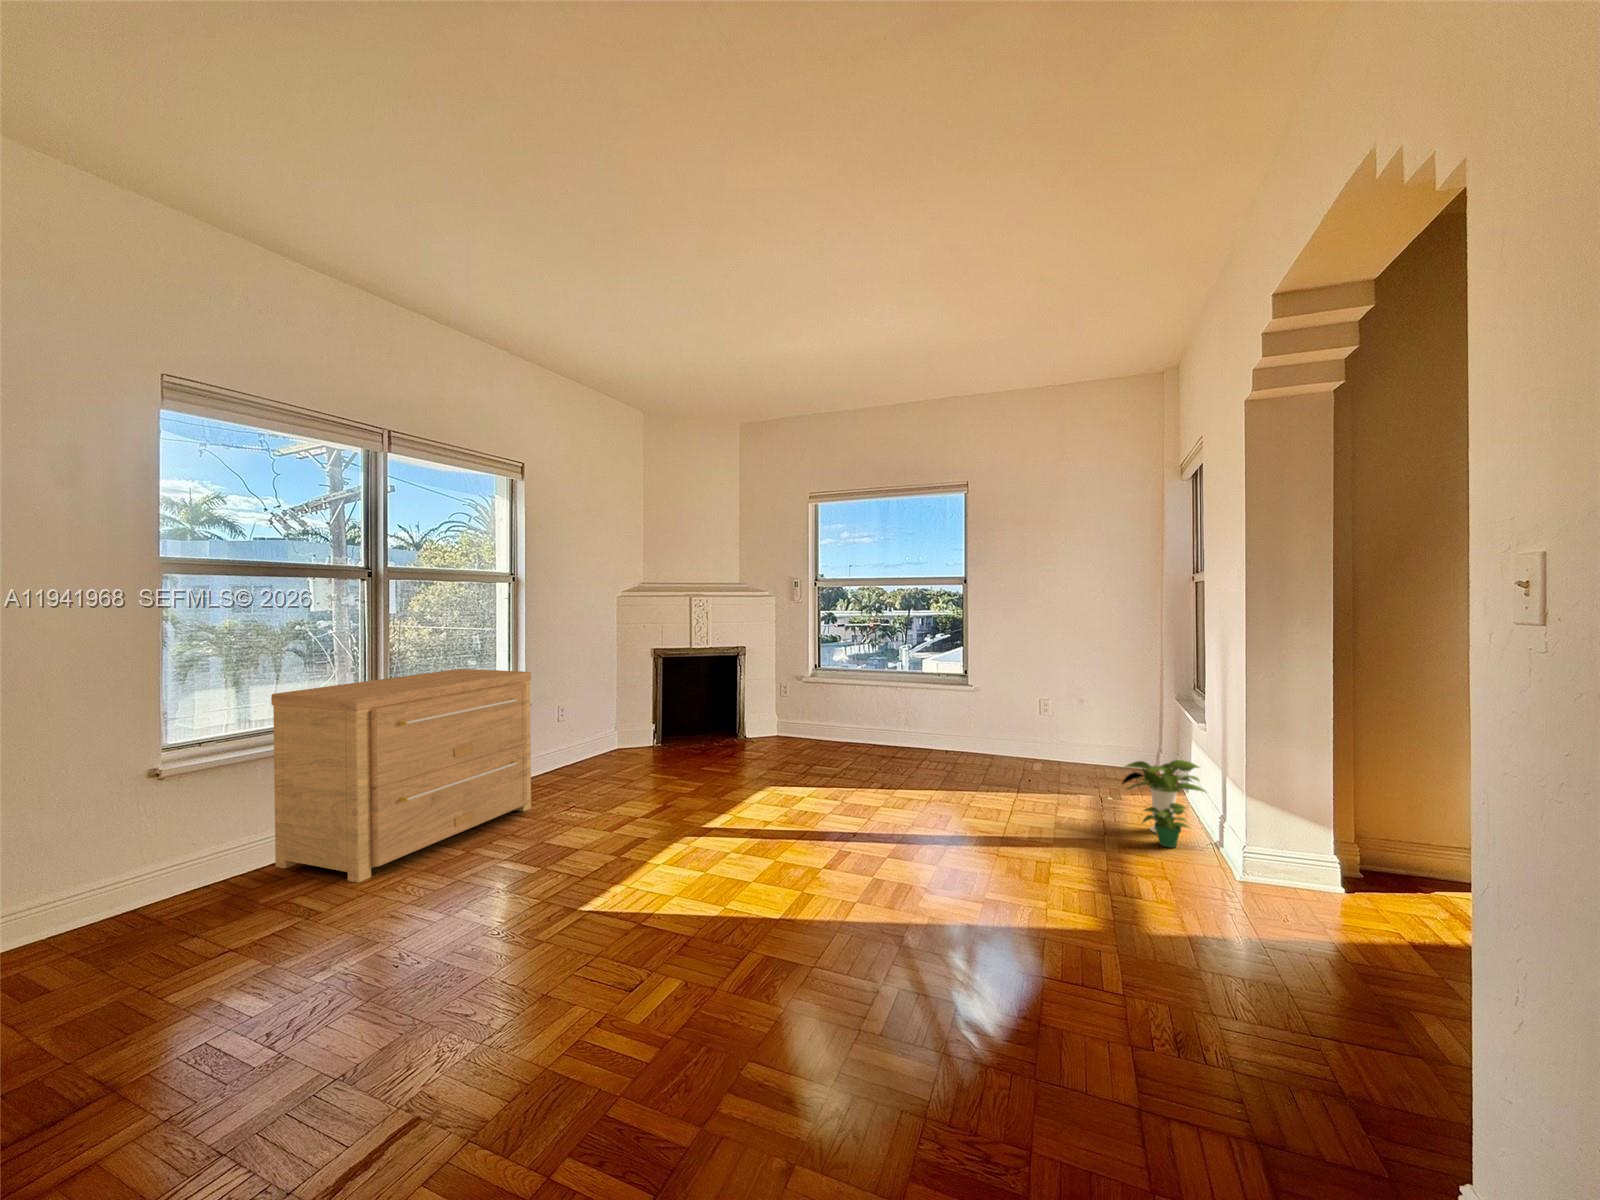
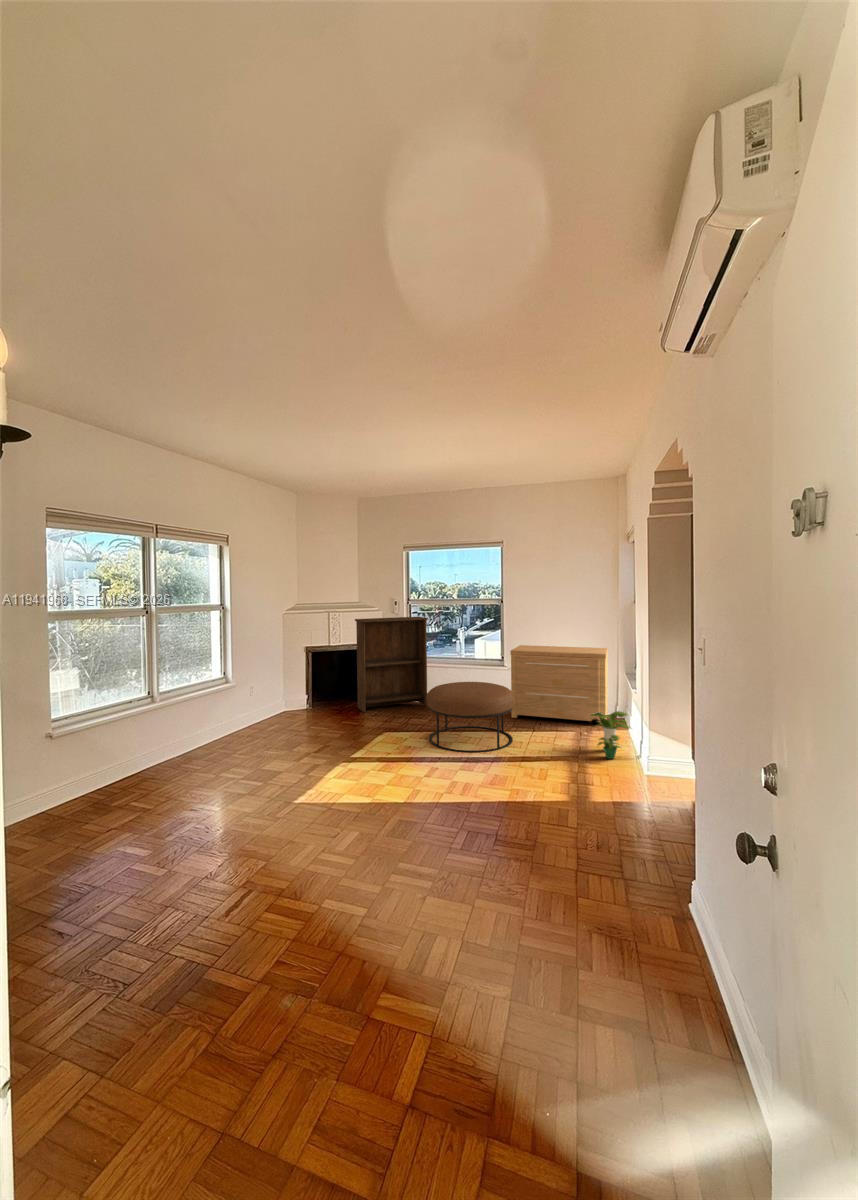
bookshelf: none [726,604,842,753] -> present [355,617,428,712]
side table: present [271,669,531,883] -> present [510,645,608,722]
ottoman: none [834,705,986,826] -> present [427,682,515,752]

